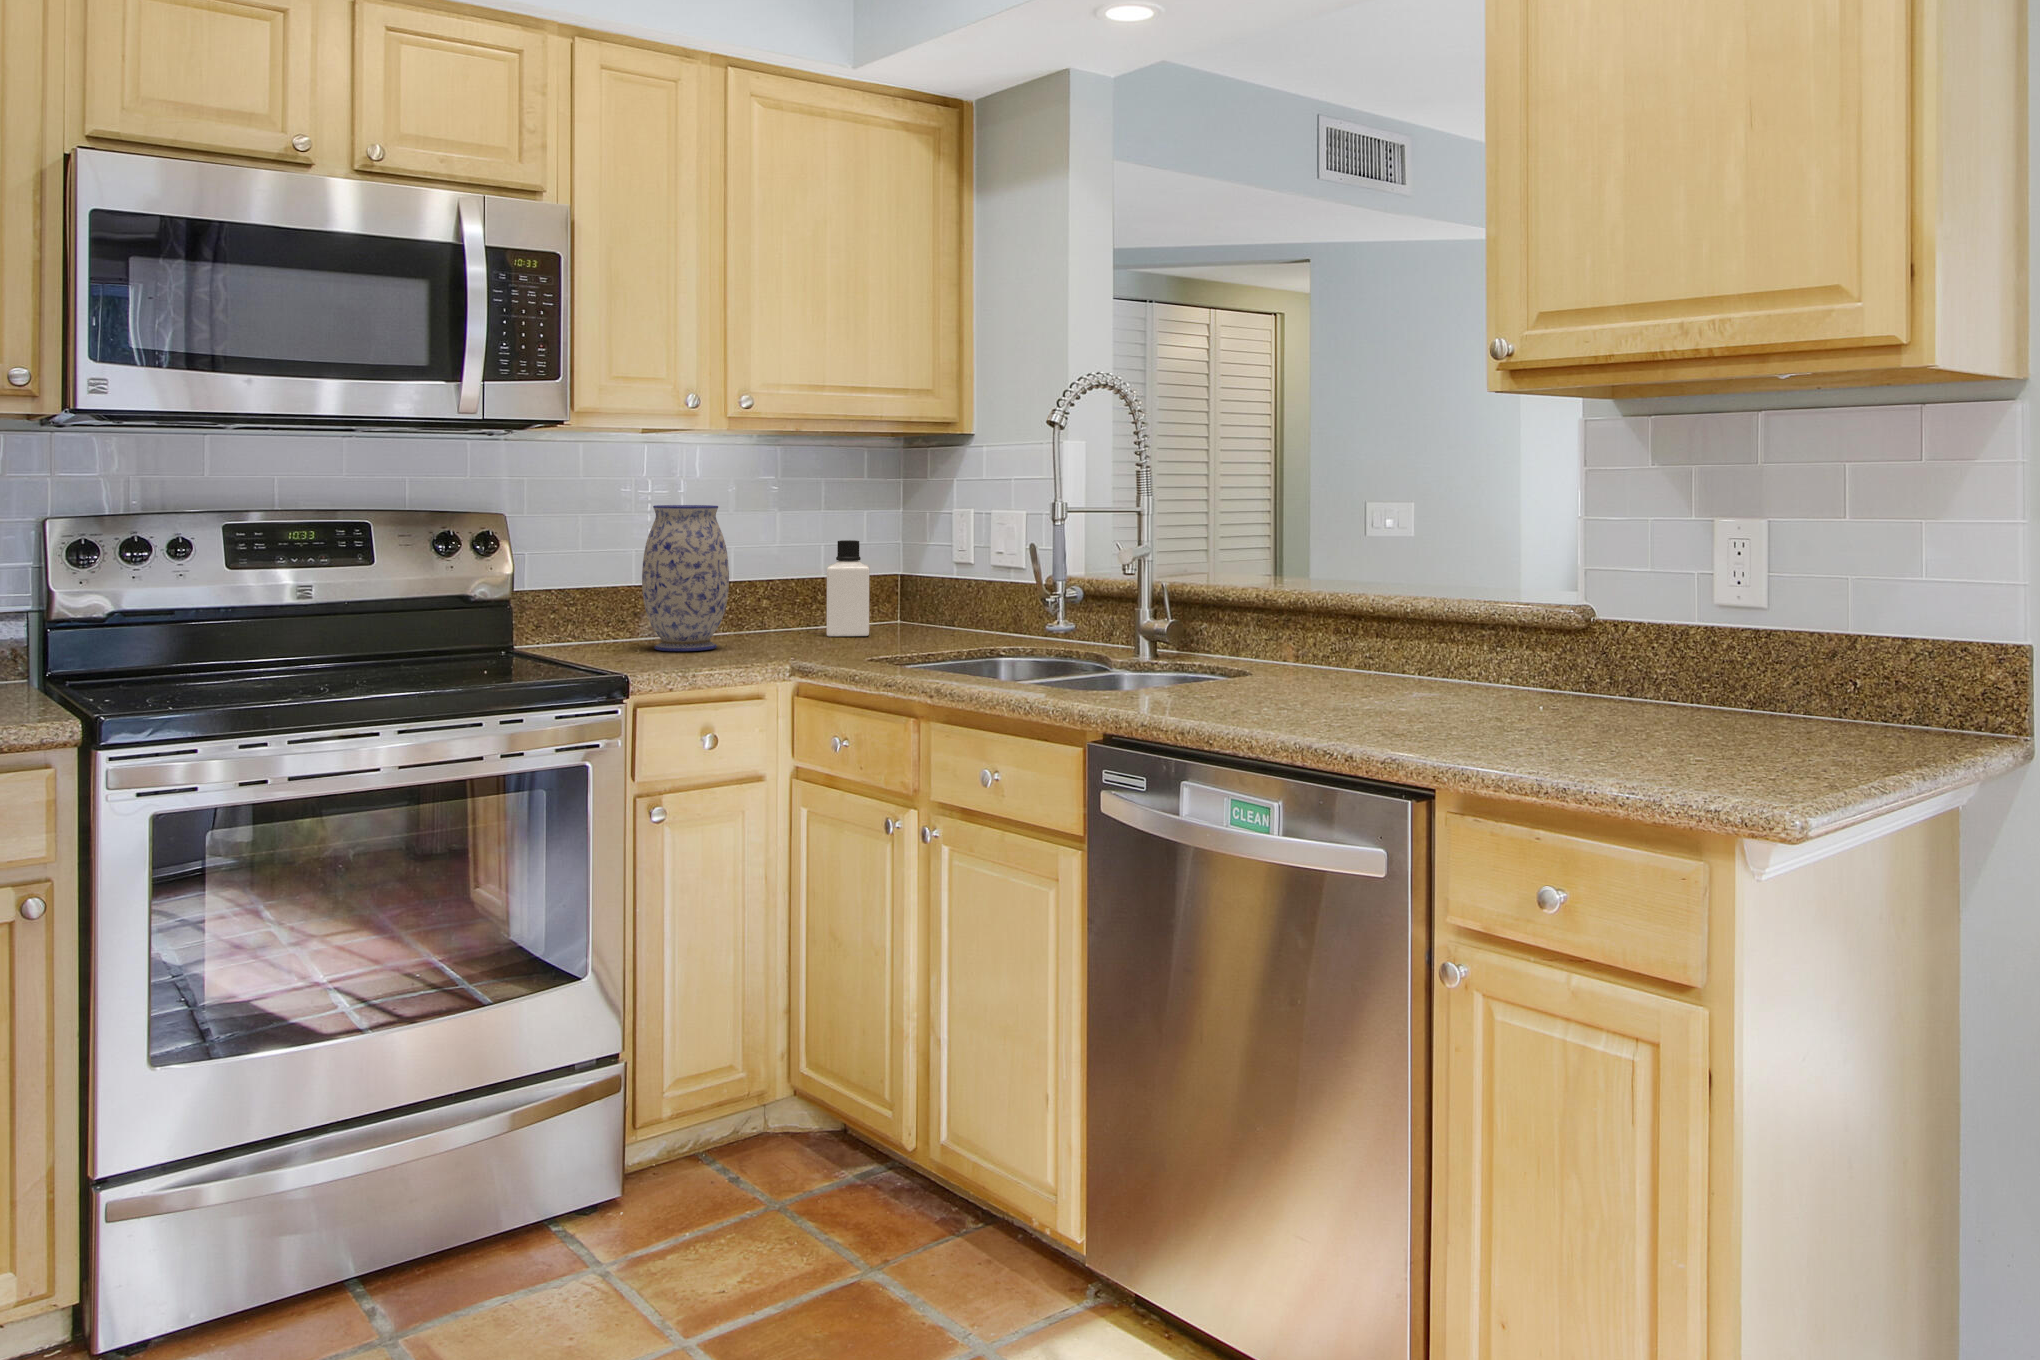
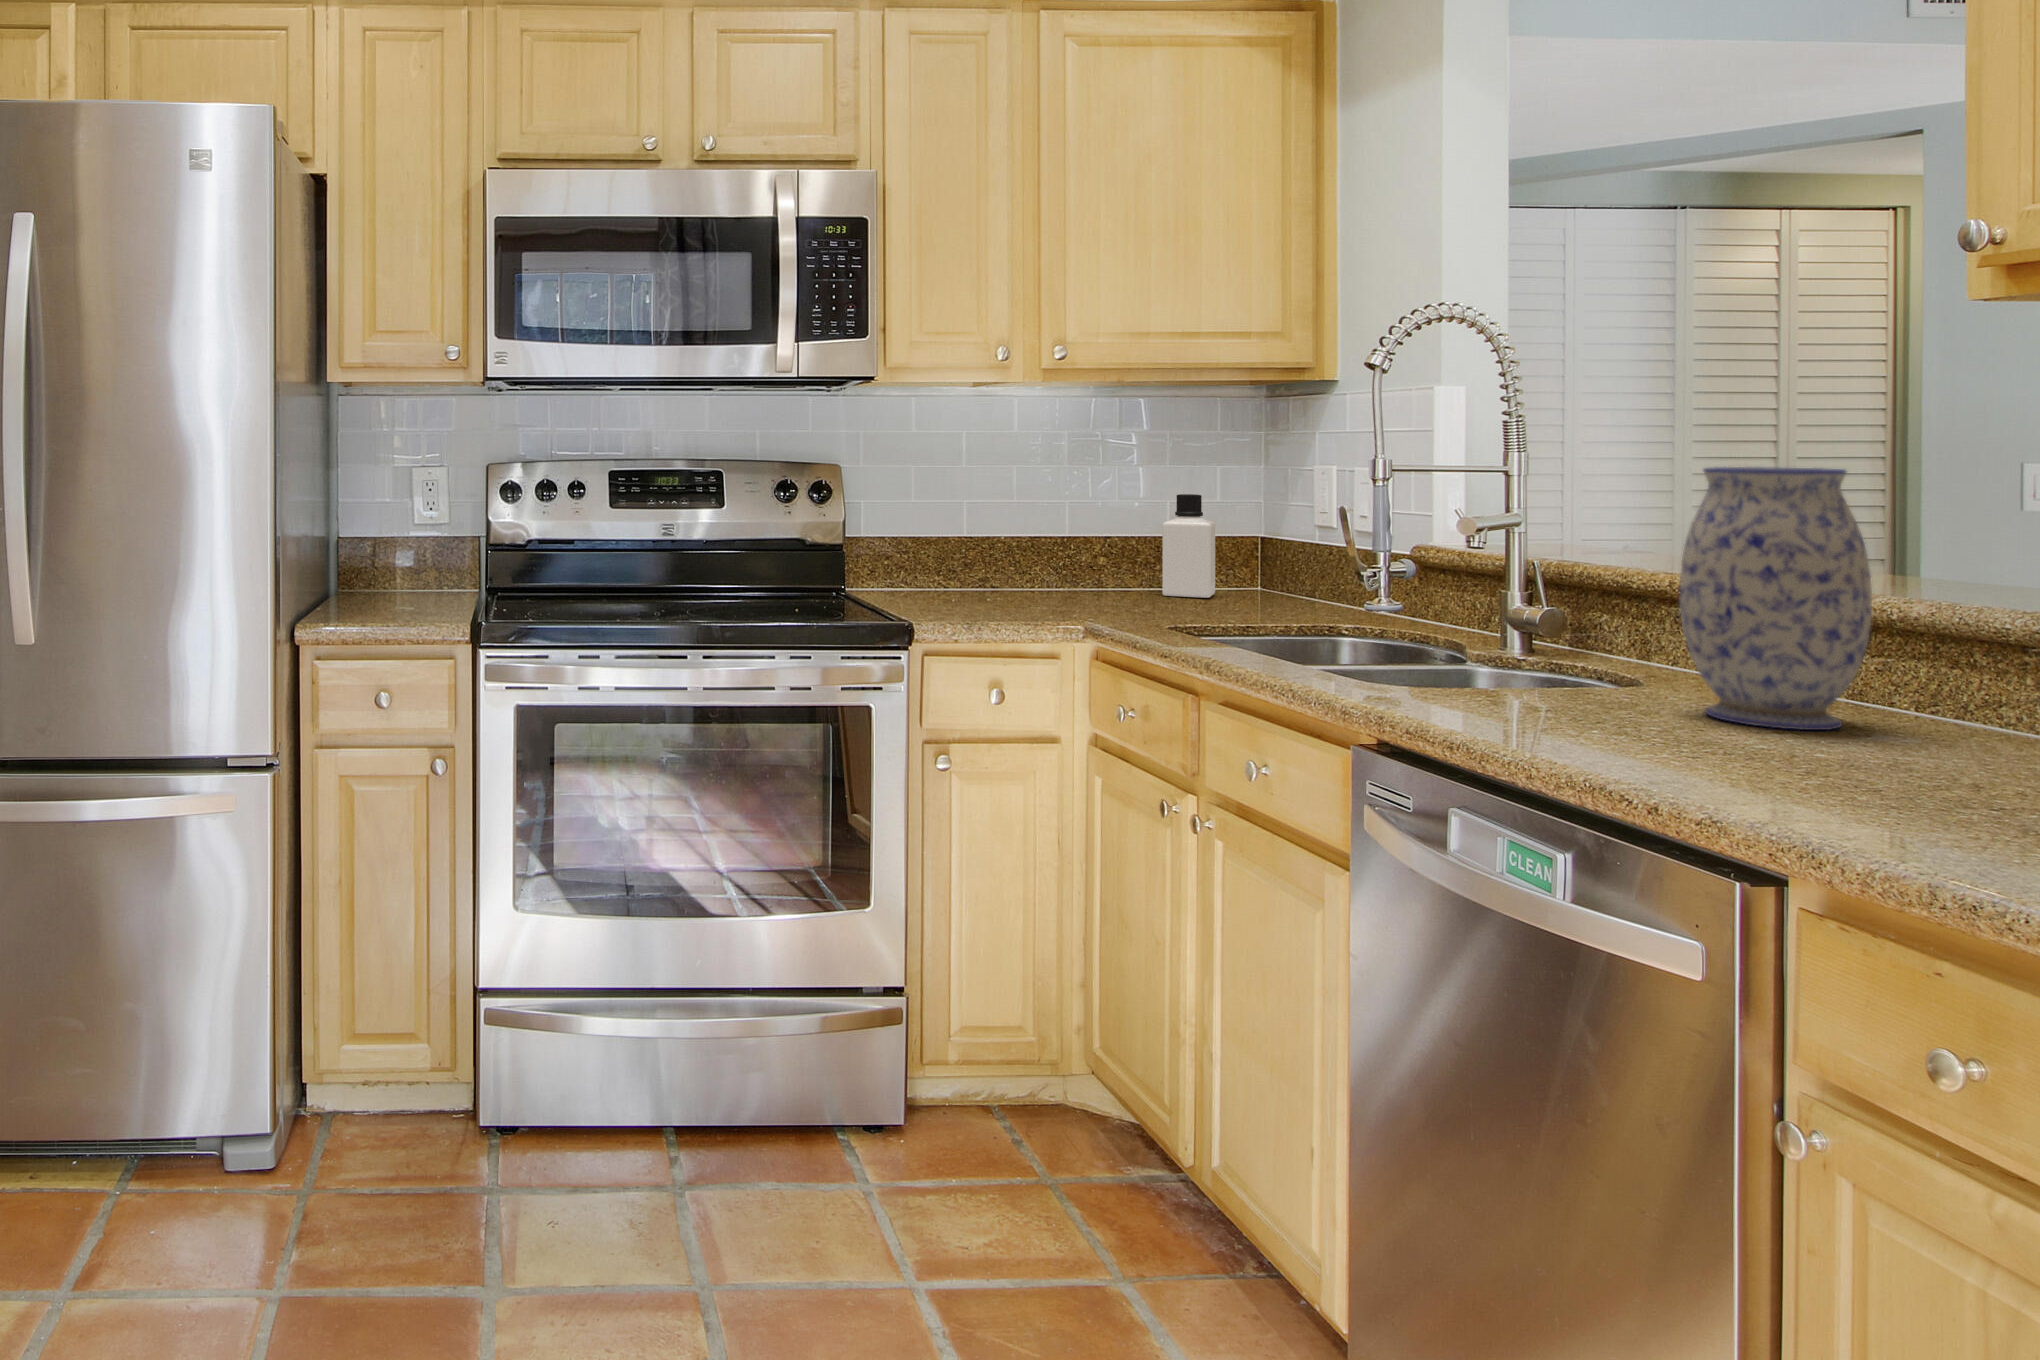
vase: present [642,505,729,651] -> present [1679,467,1872,730]

